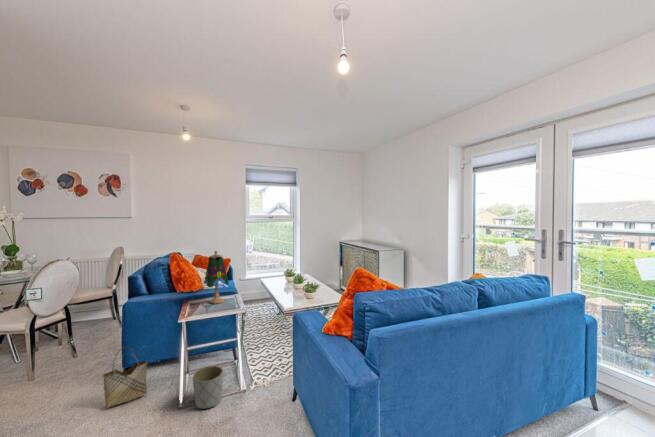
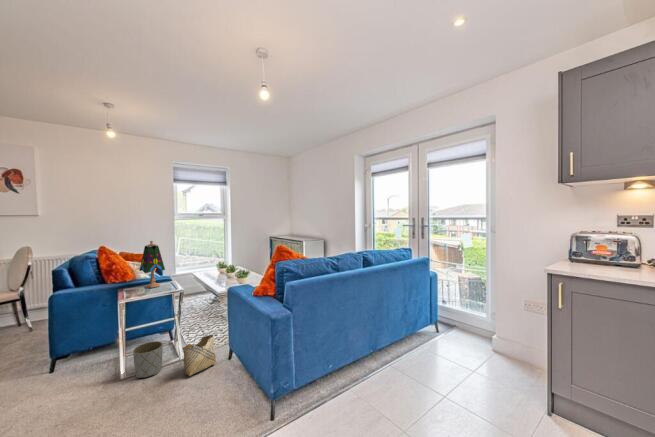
woven basket: present [103,347,147,408] -> present [183,324,216,376]

